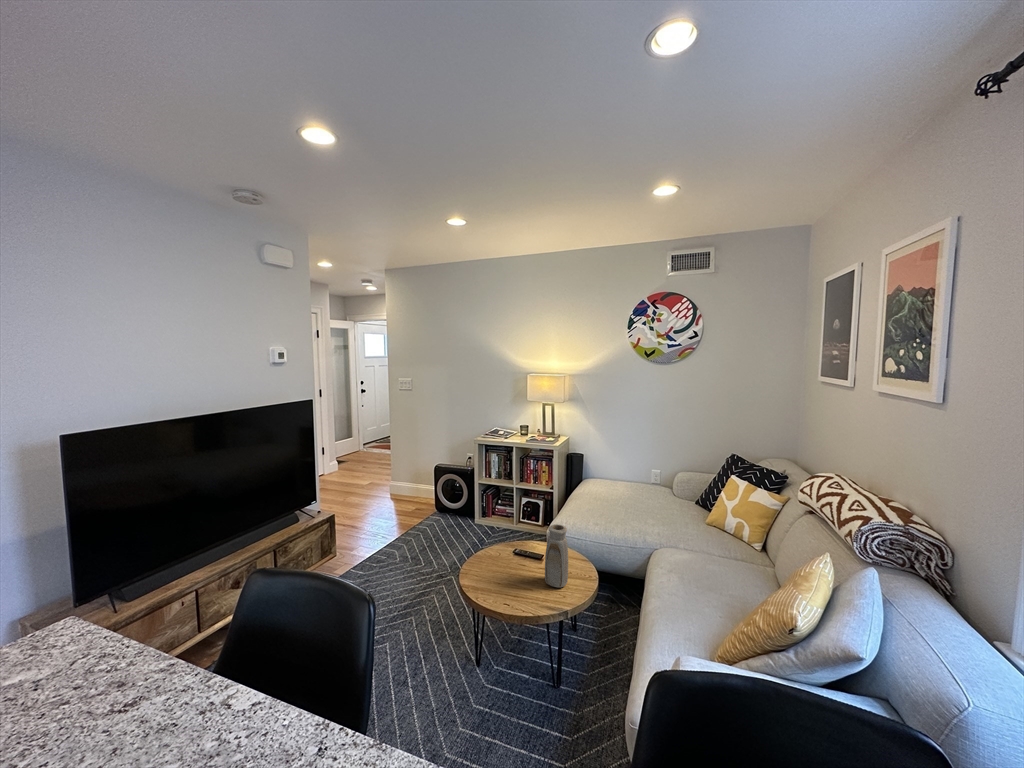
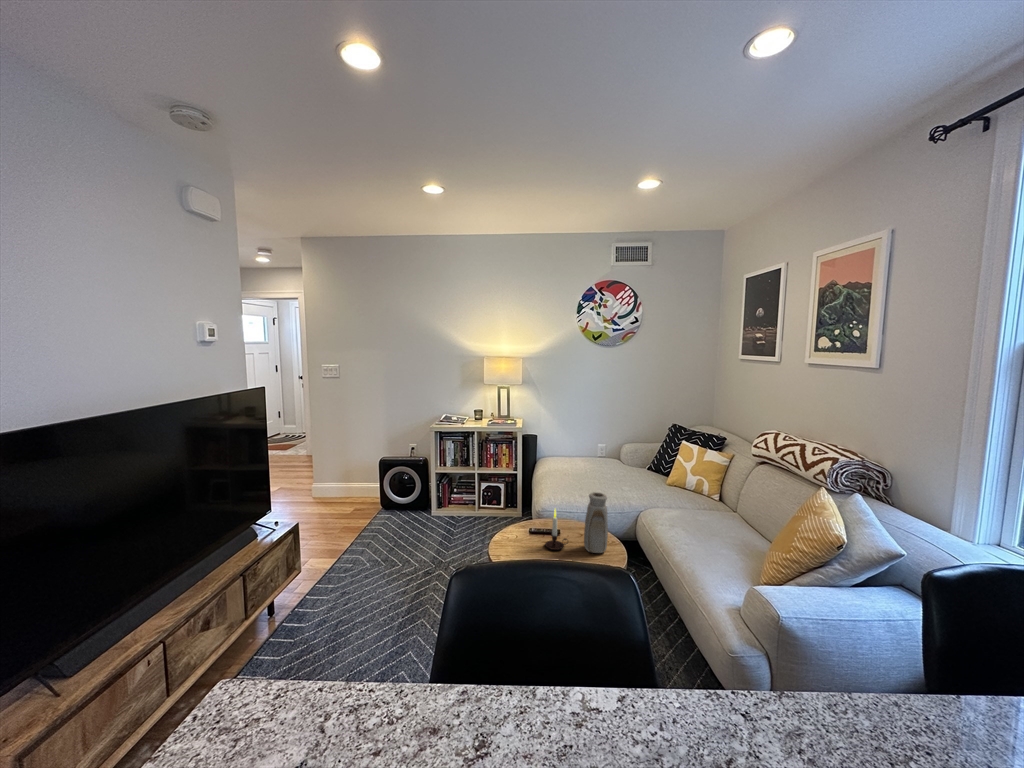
candle: none [510,534,533,576] -> present [545,509,567,550]

